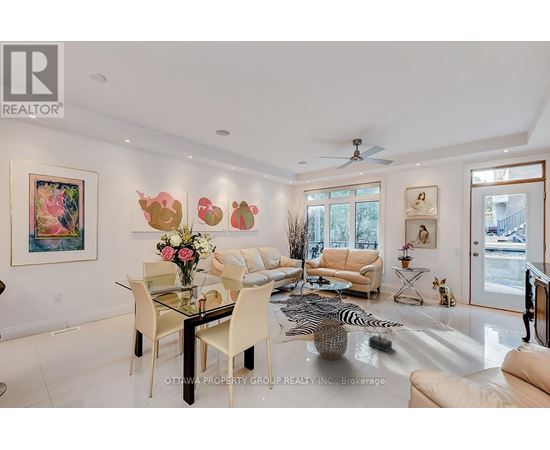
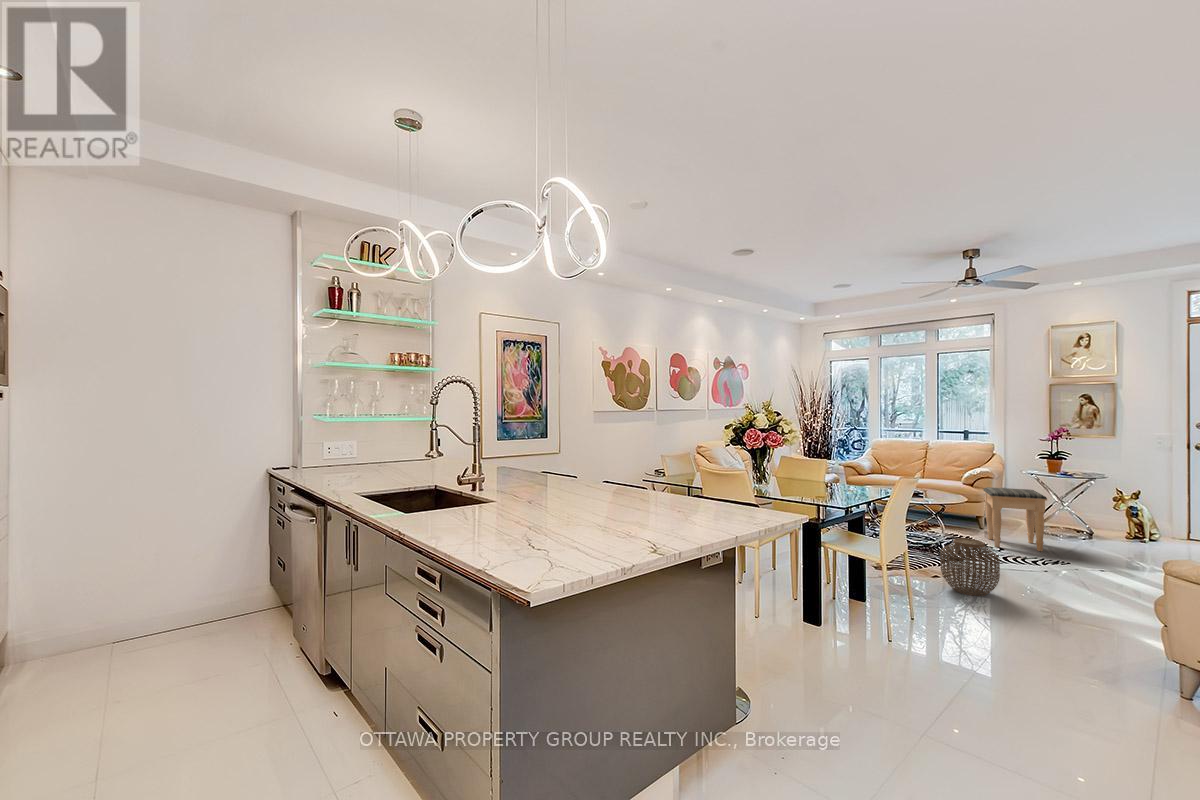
footstool: none [366,278,395,316] -> present [983,487,1047,551]
decorative plant: present [364,318,392,352] -> none [1011,540,1073,591]

